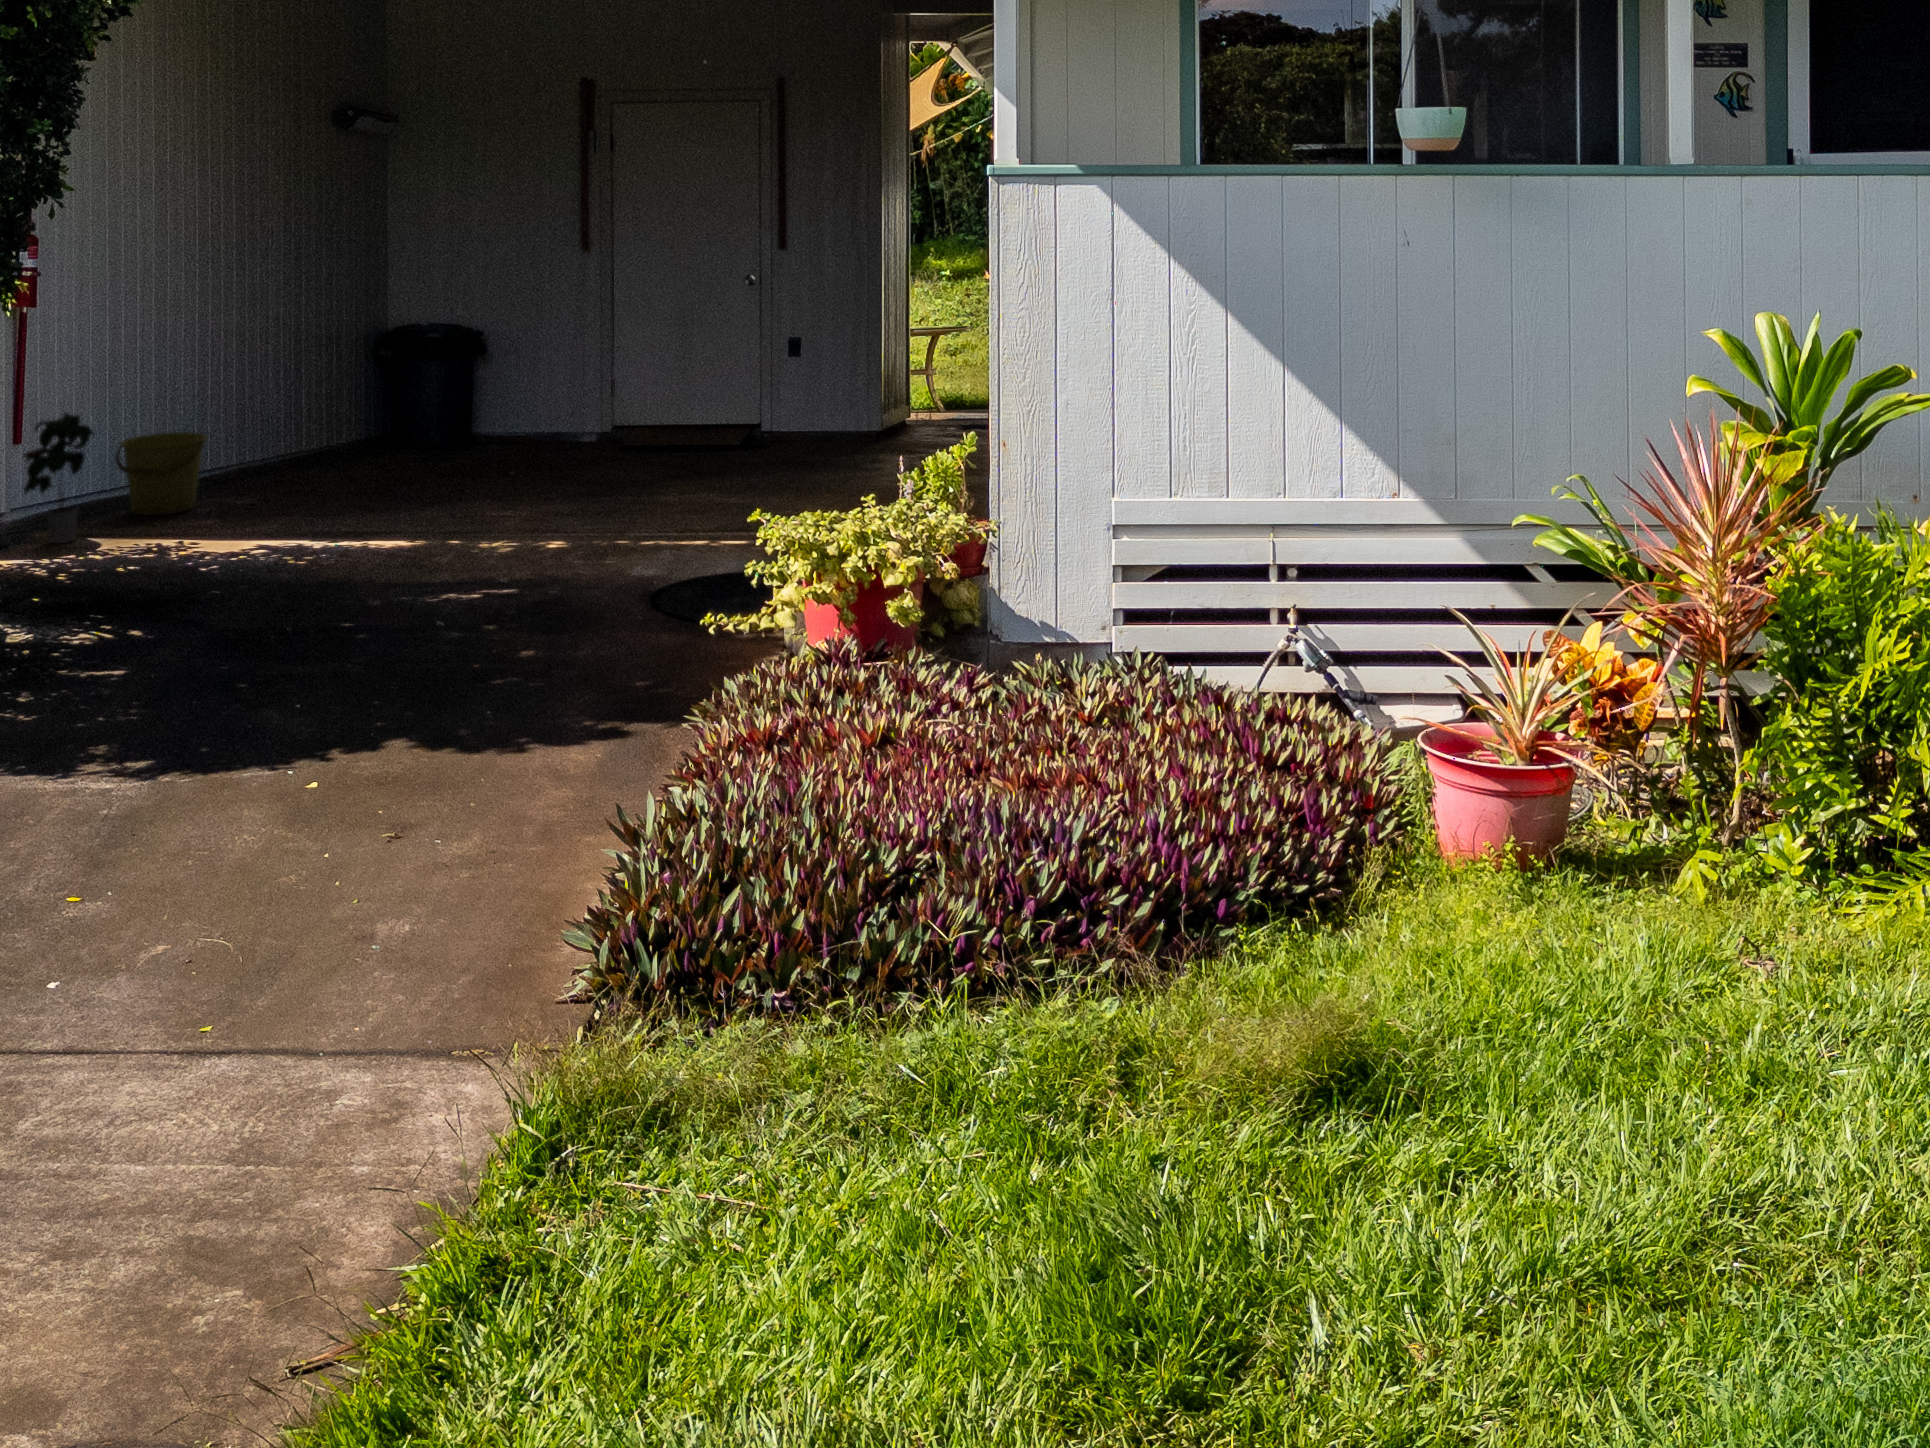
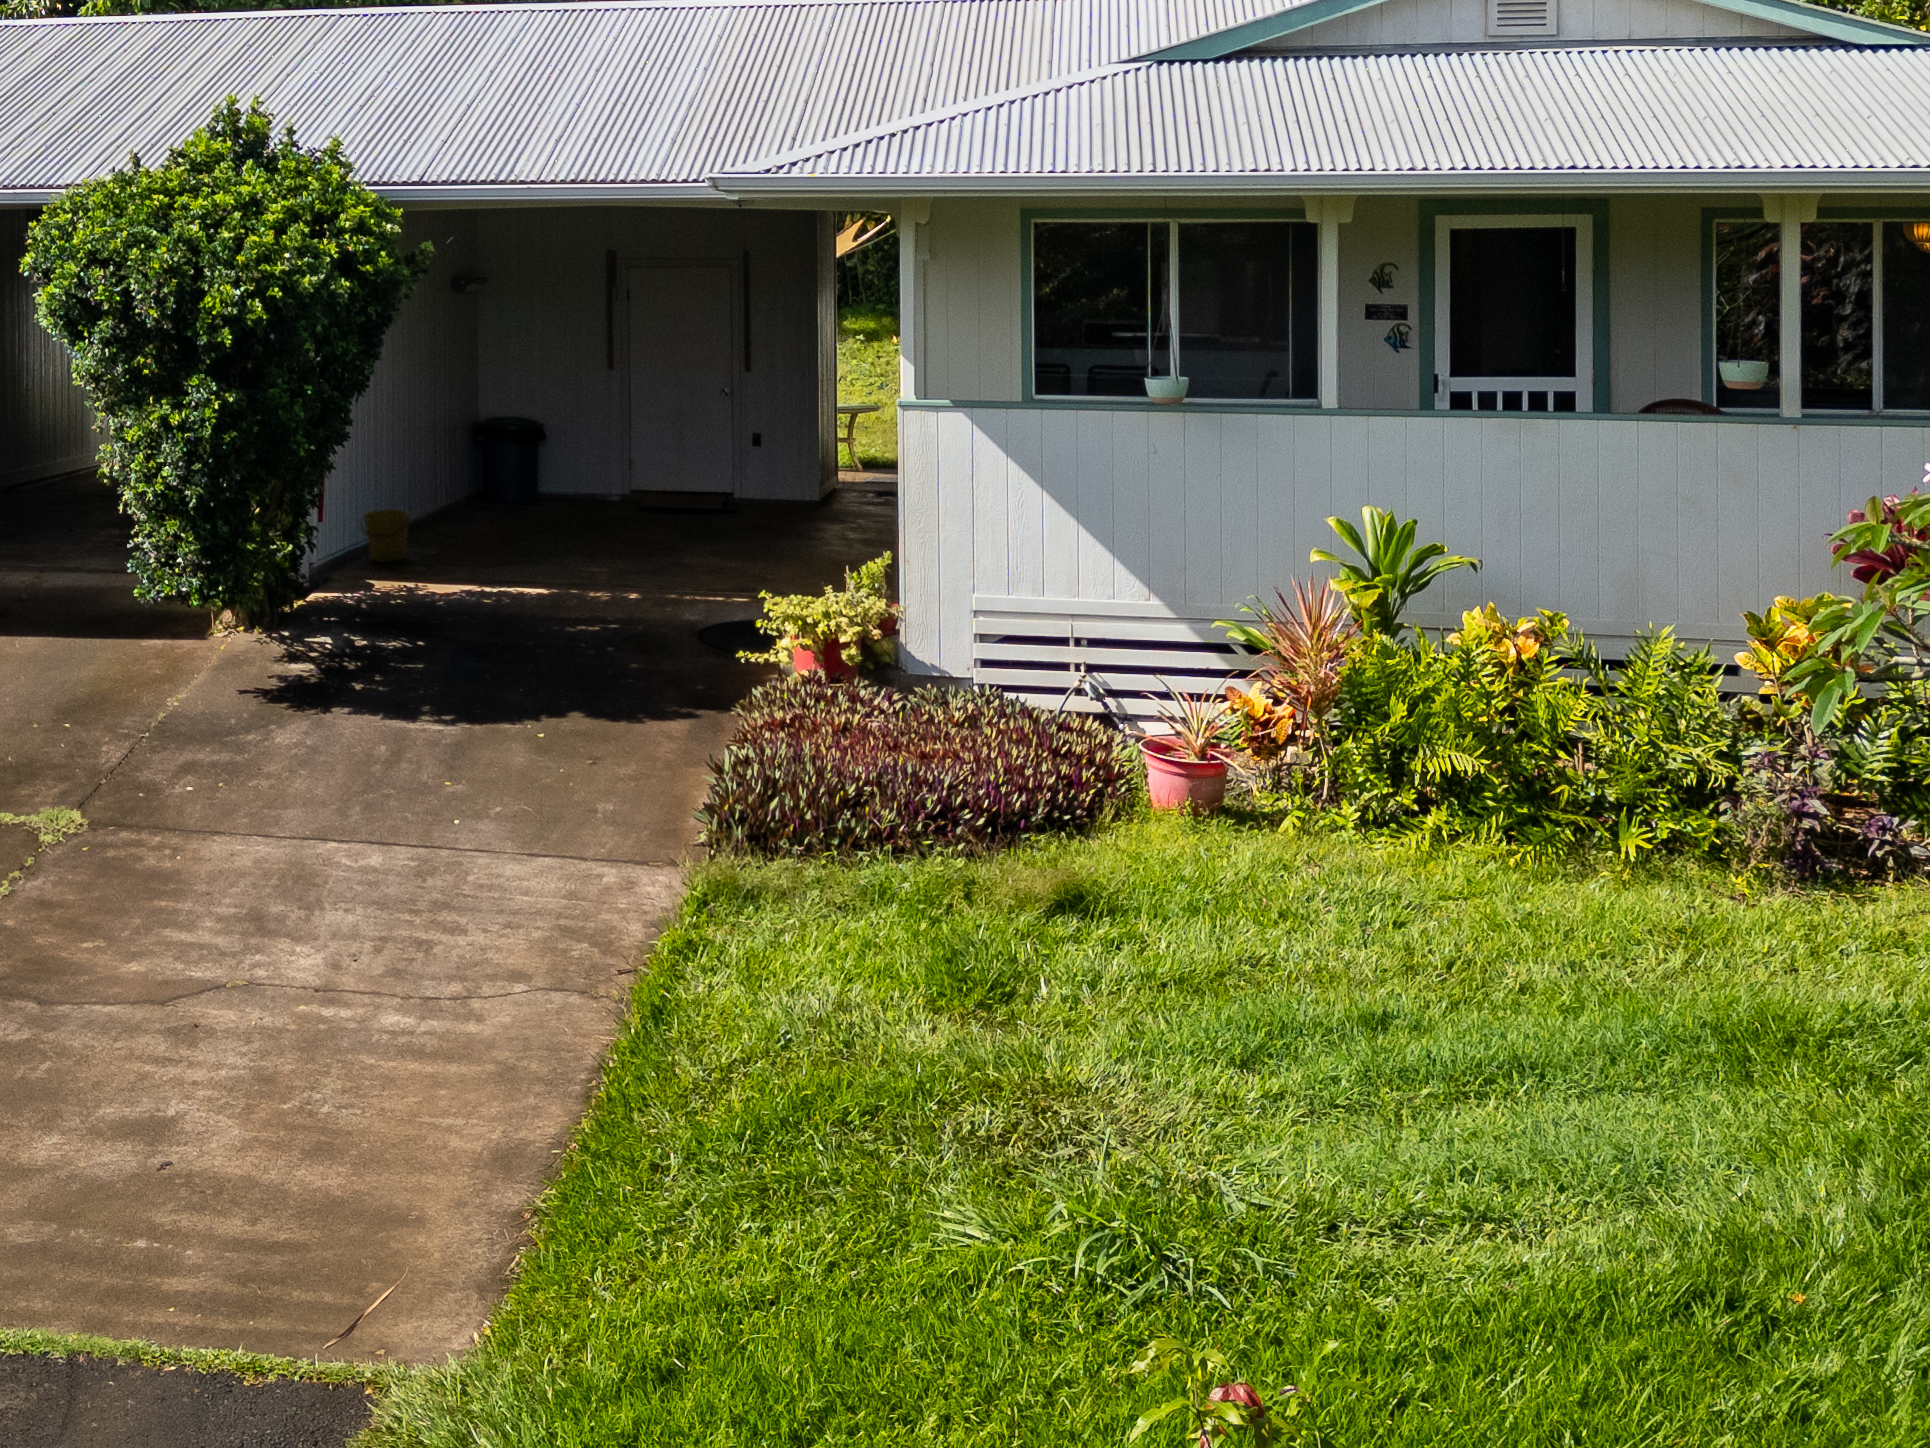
potted plant: present [23,412,93,543] -> none [321,501,354,581]

